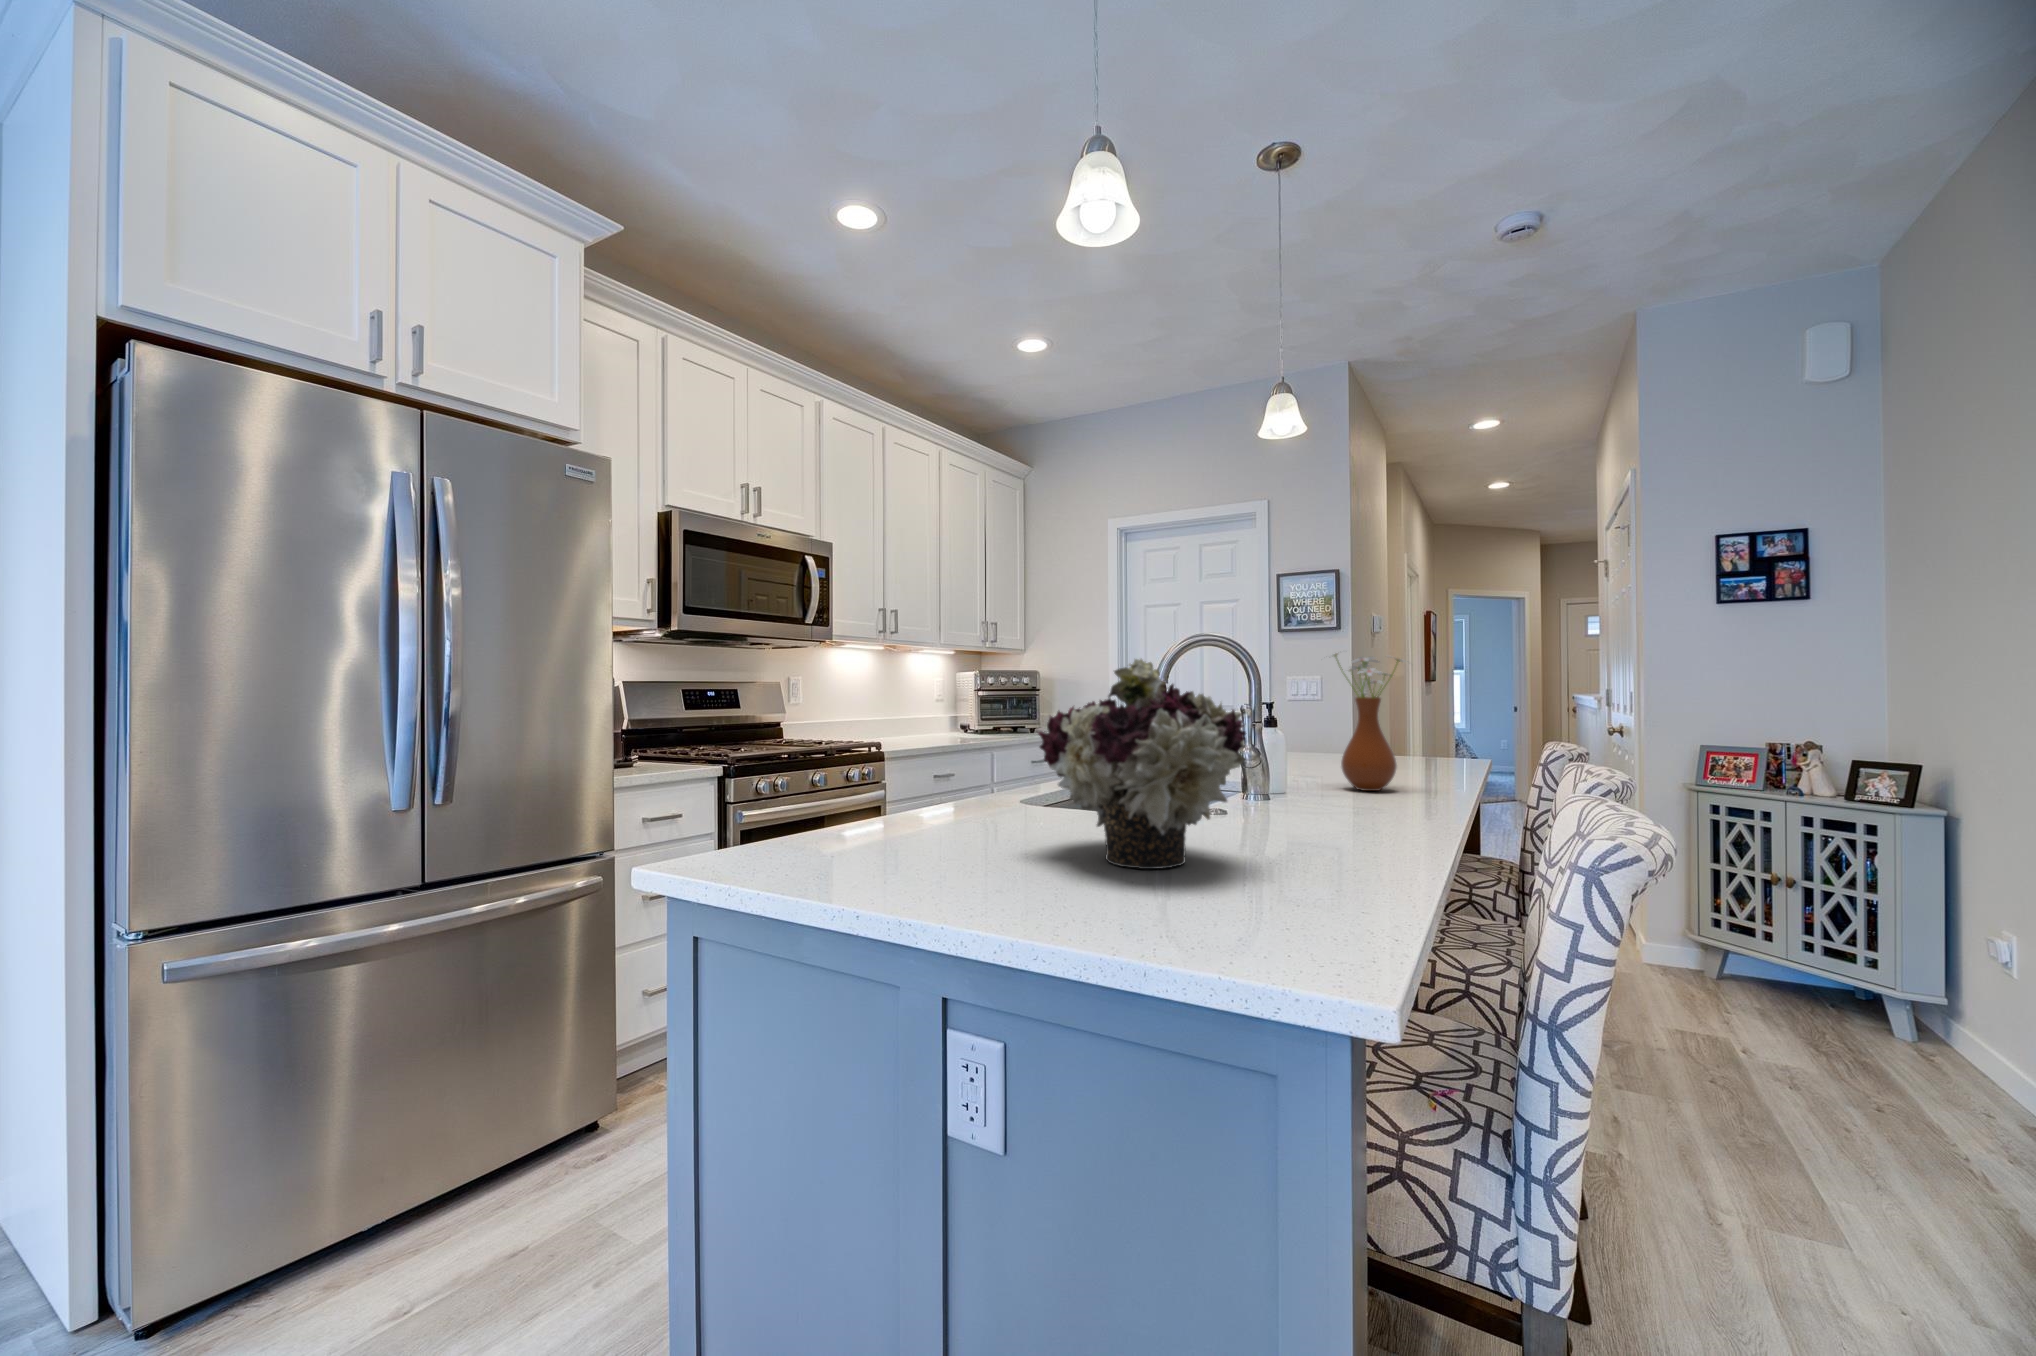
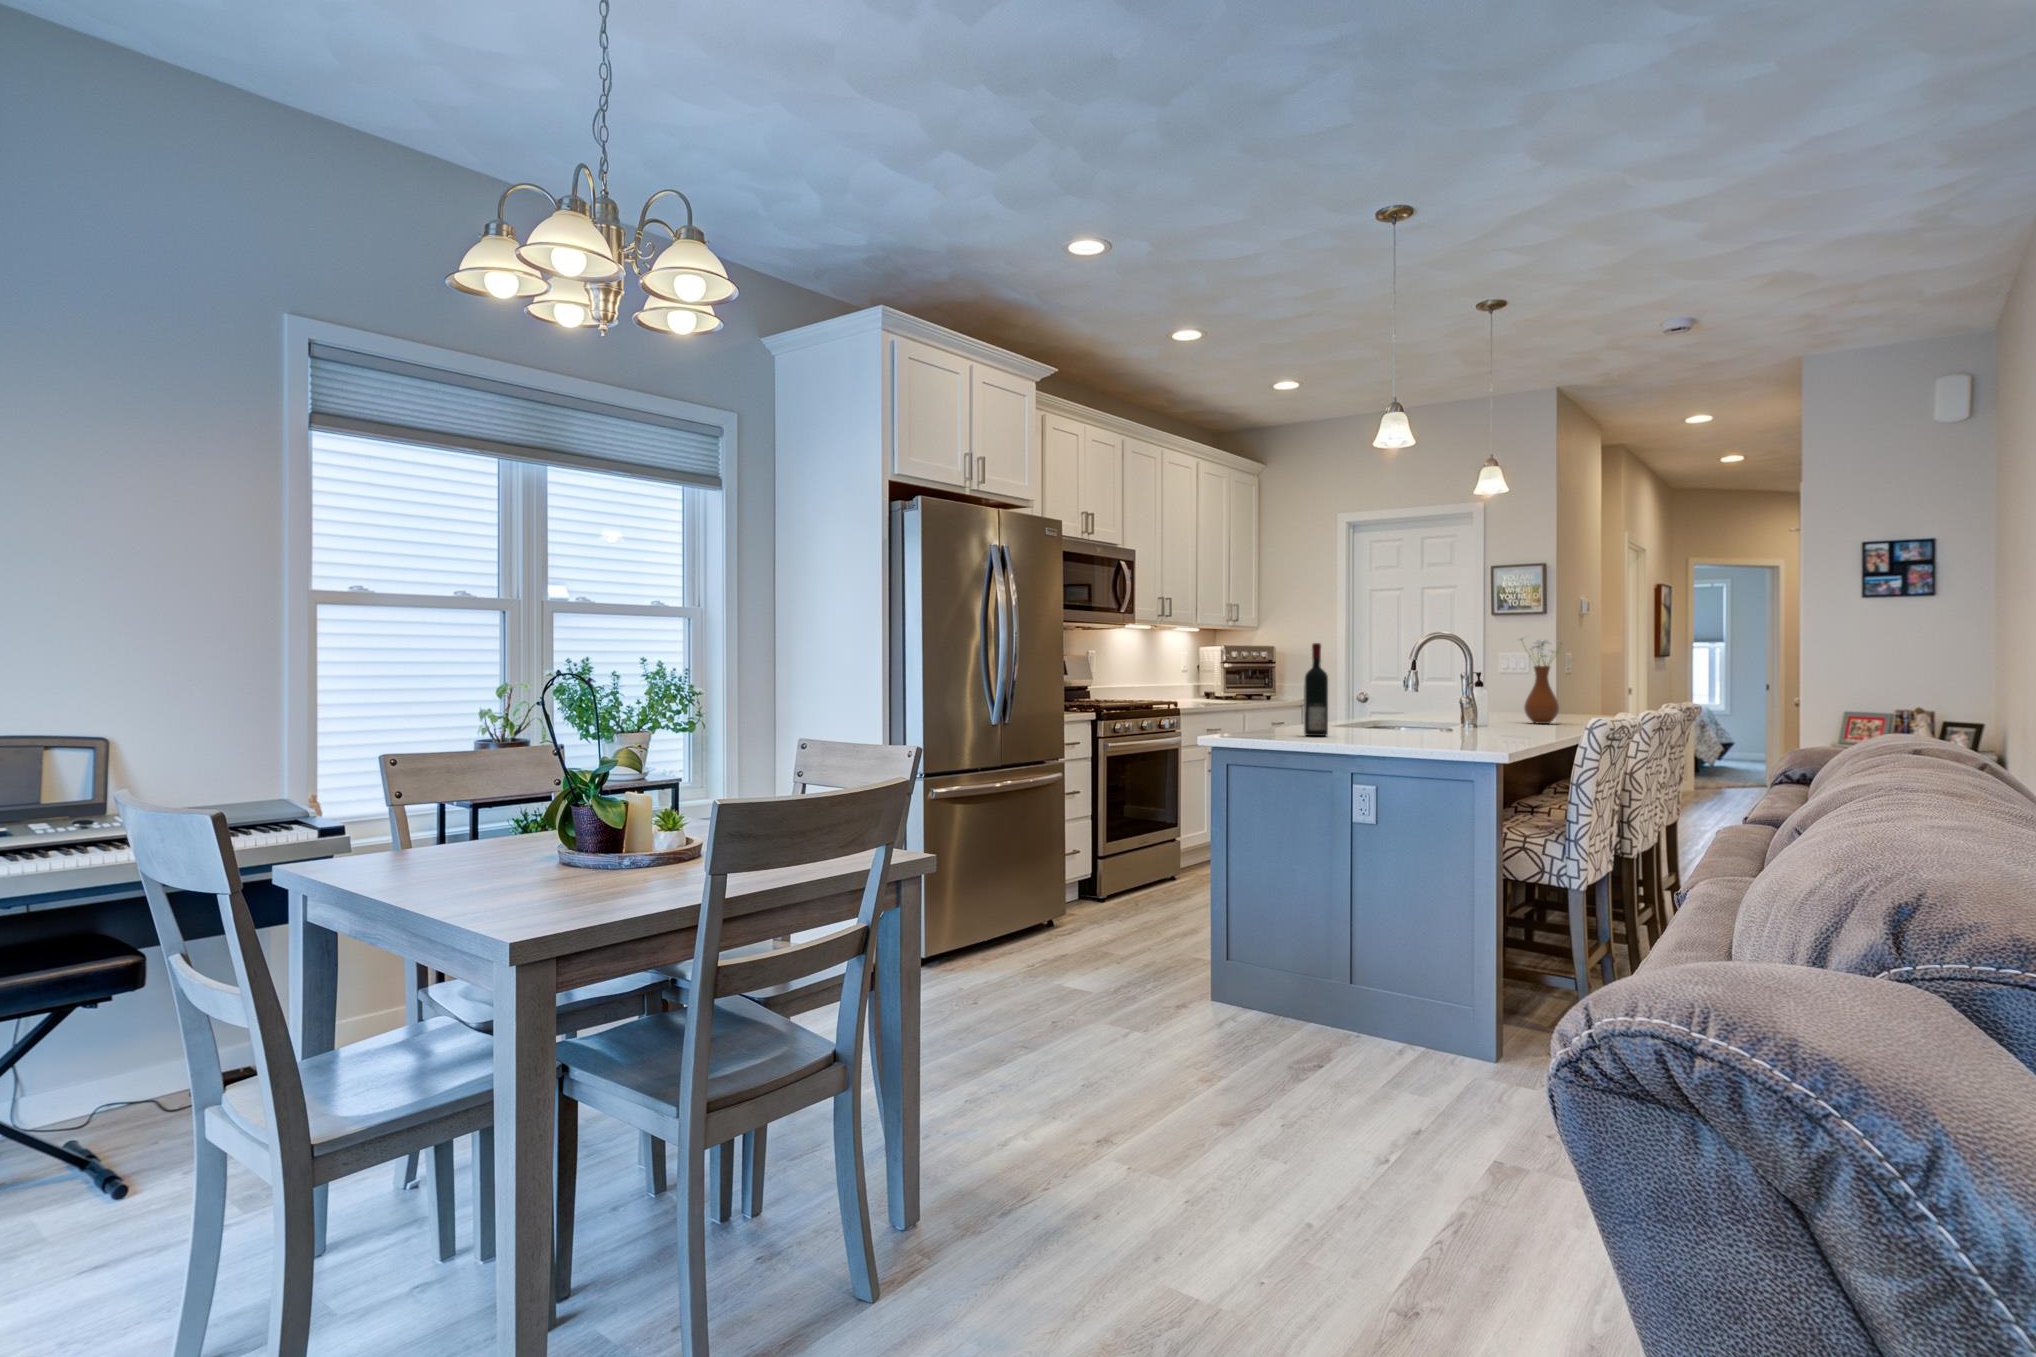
wine bottle: none [879,658,935,889] -> present [1304,643,1328,736]
flower arrangement: present [1038,659,1246,869] -> none [1362,643,1462,736]

